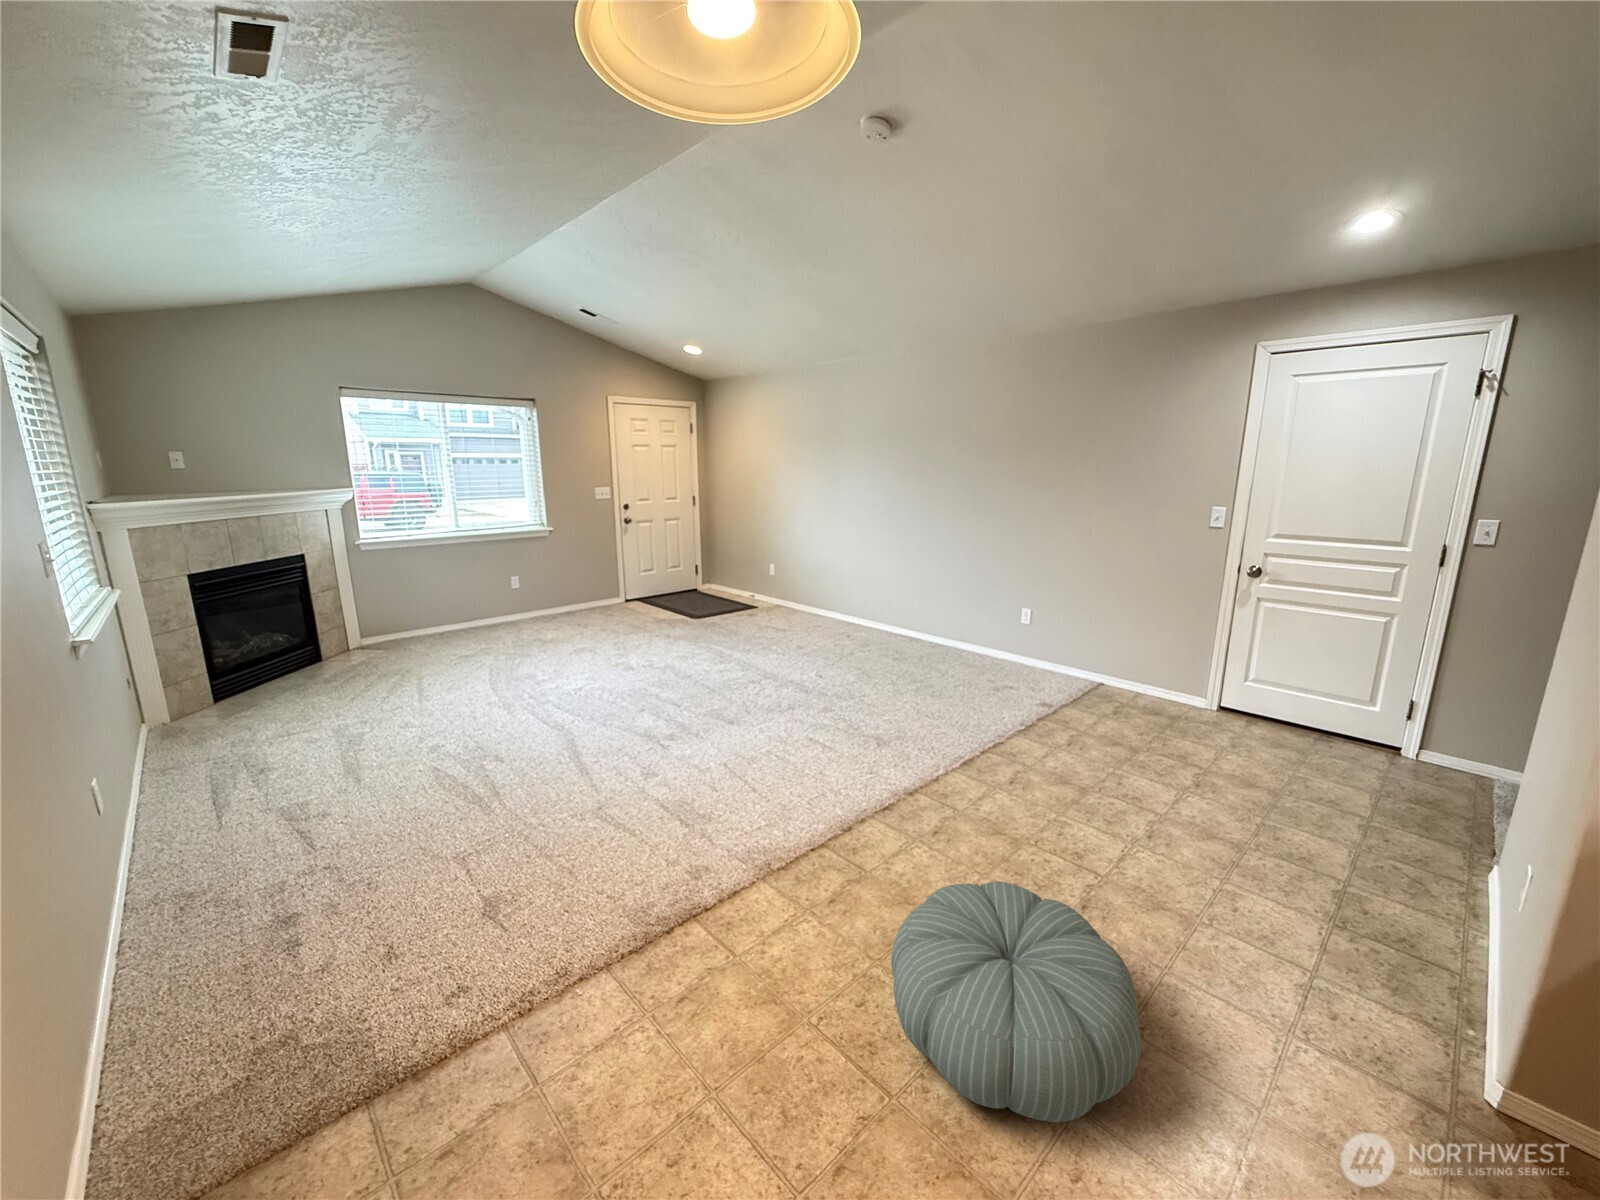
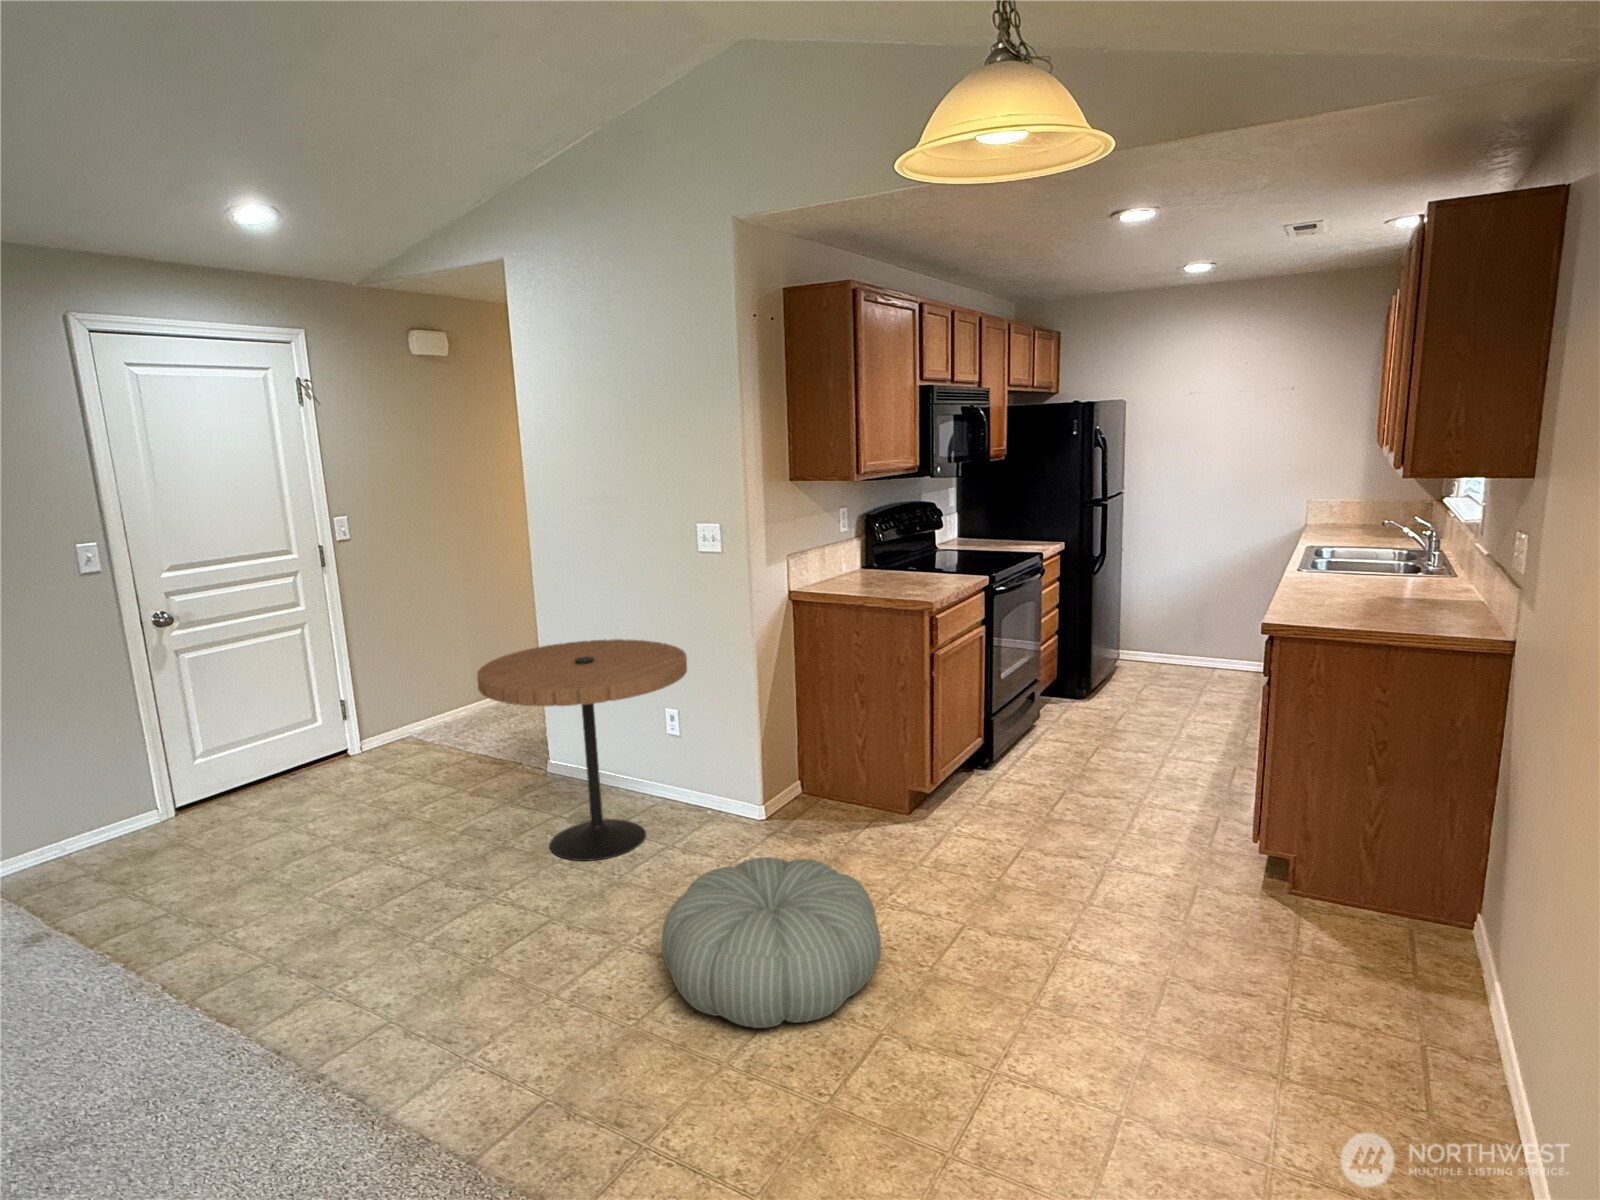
side table: none [1196,674,1536,959] -> present [477,639,687,861]

